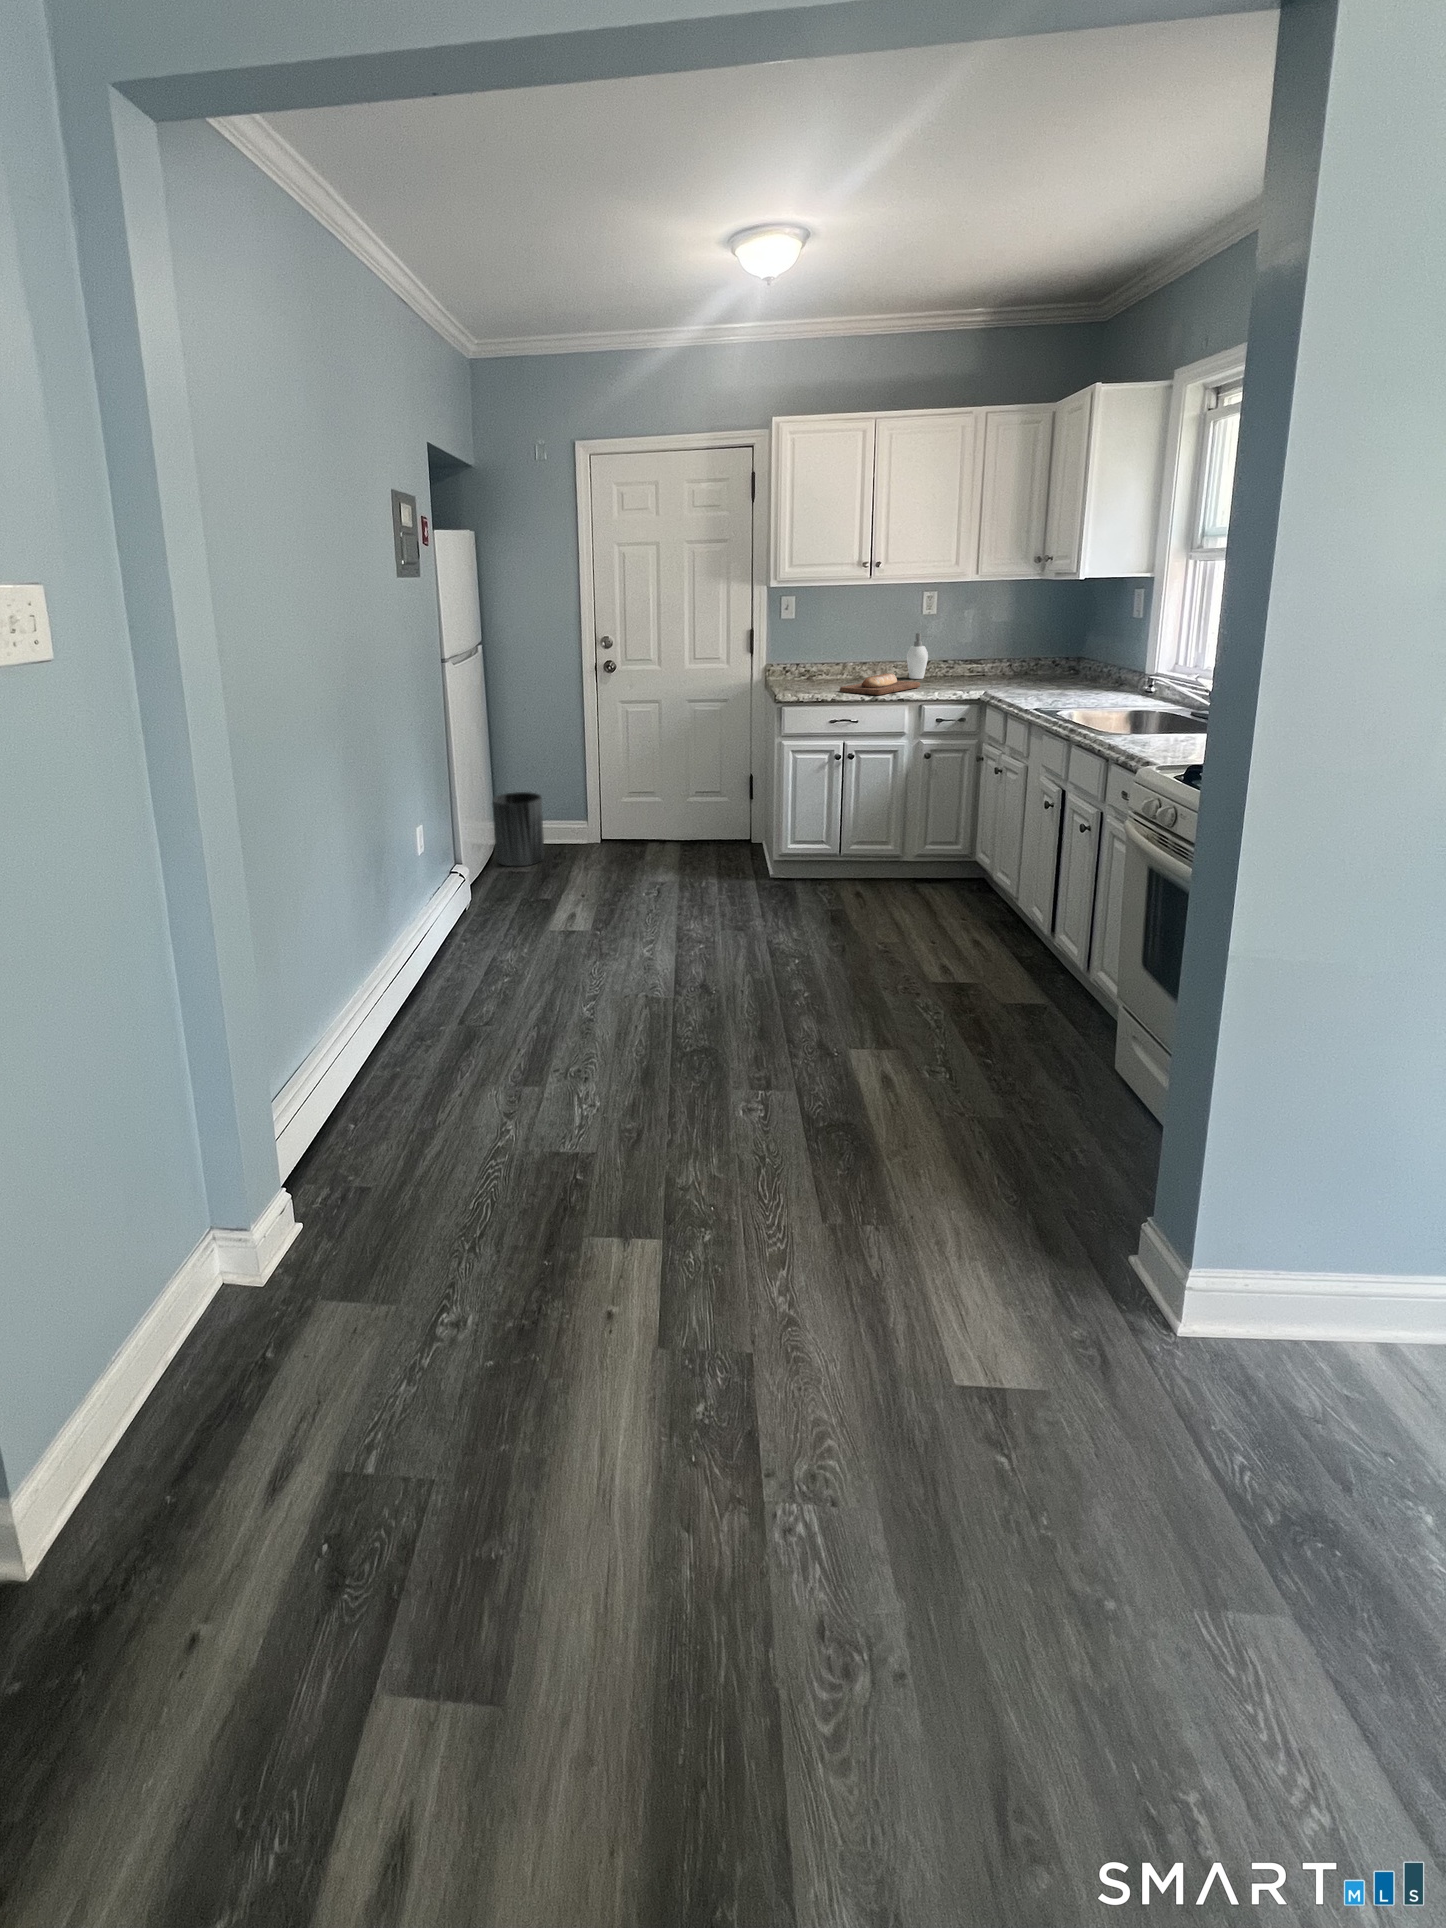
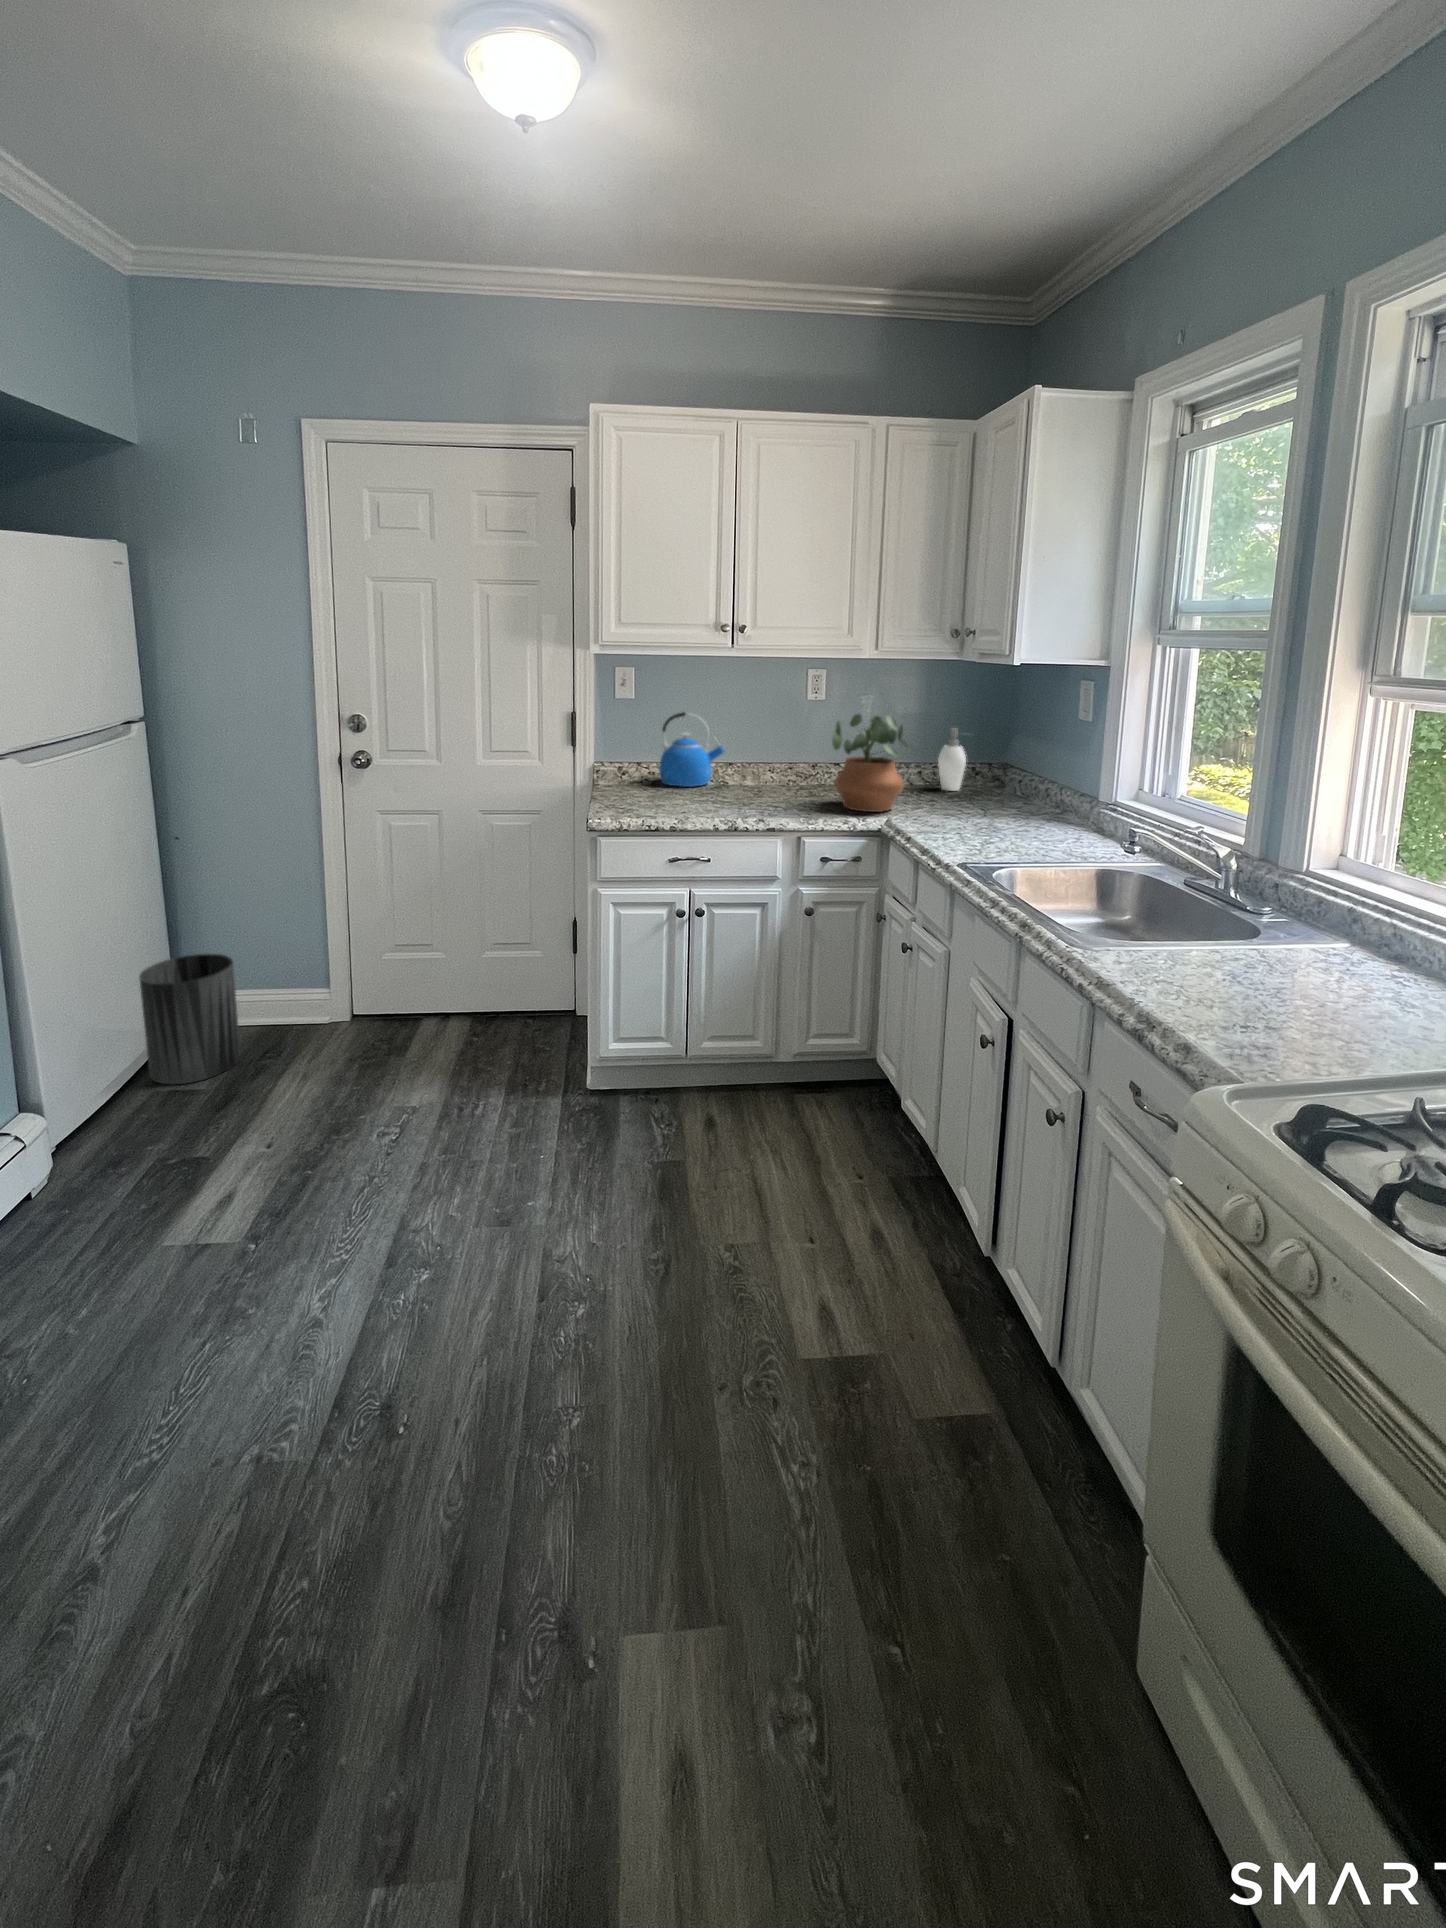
potted plant: none [943,620,1001,689] -> present [832,714,909,812]
kettle: none [812,628,860,680] -> present [659,712,725,787]
soap dispenser: present [907,633,932,679] -> present [938,728,966,791]
bread loaf: present [840,673,920,695] -> none [685,785,801,824]

